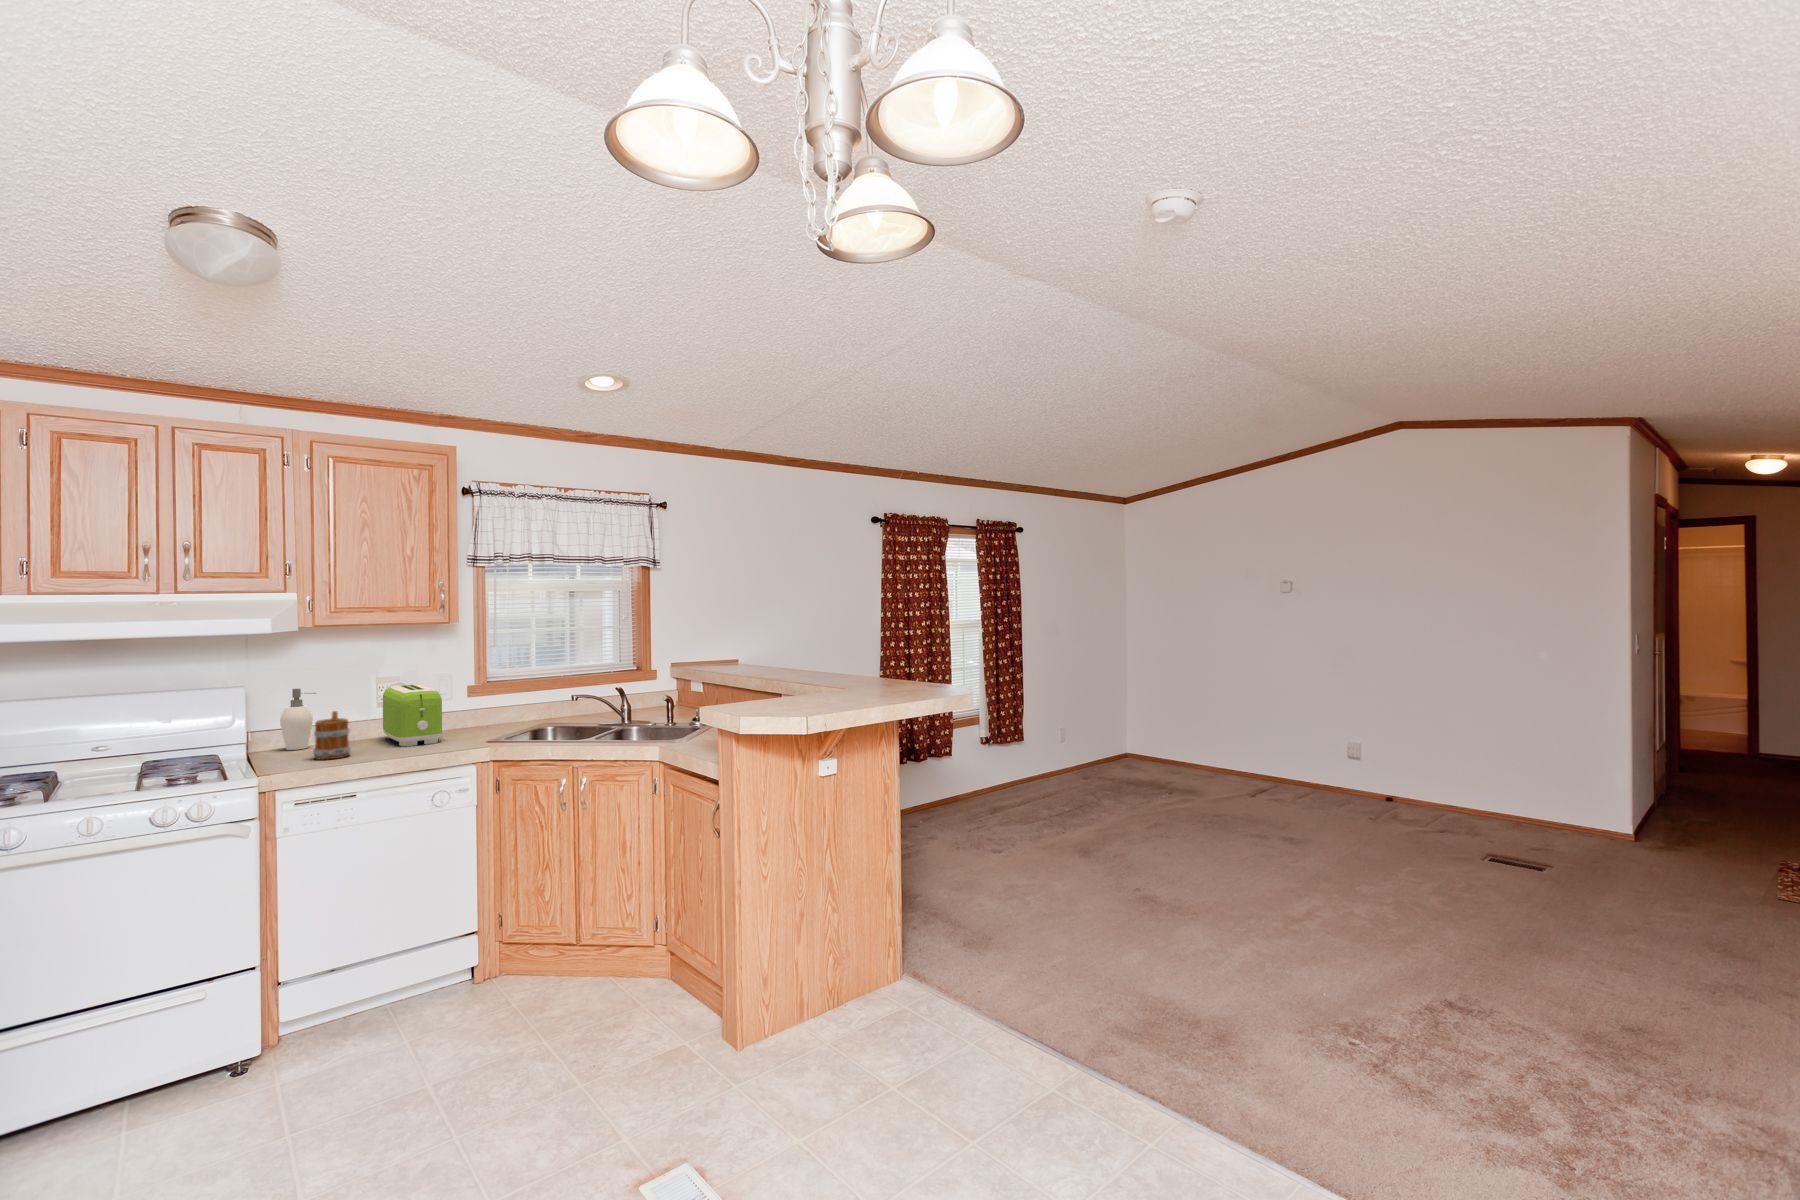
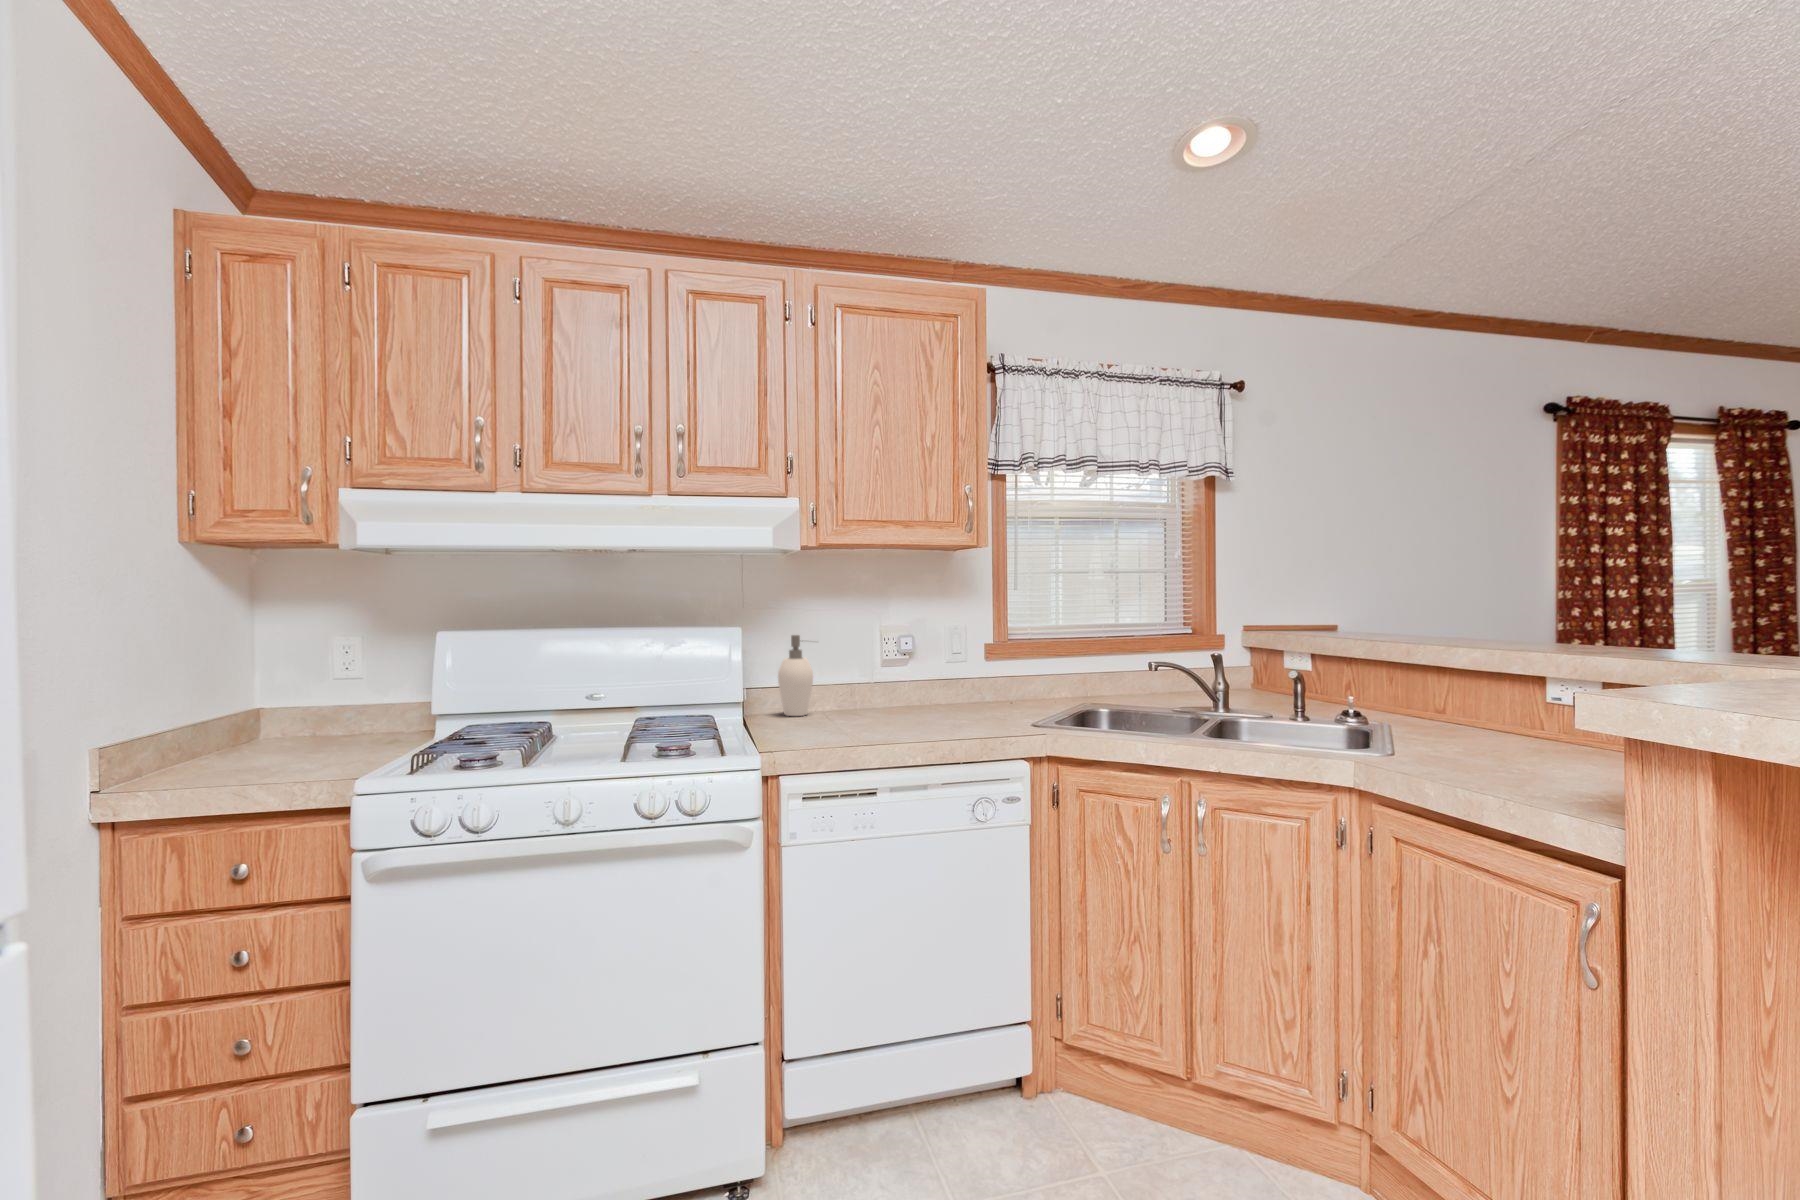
toaster: present [383,684,442,746] -> none [891,638,970,722]
mug: present [313,711,350,760] -> none [819,666,863,734]

